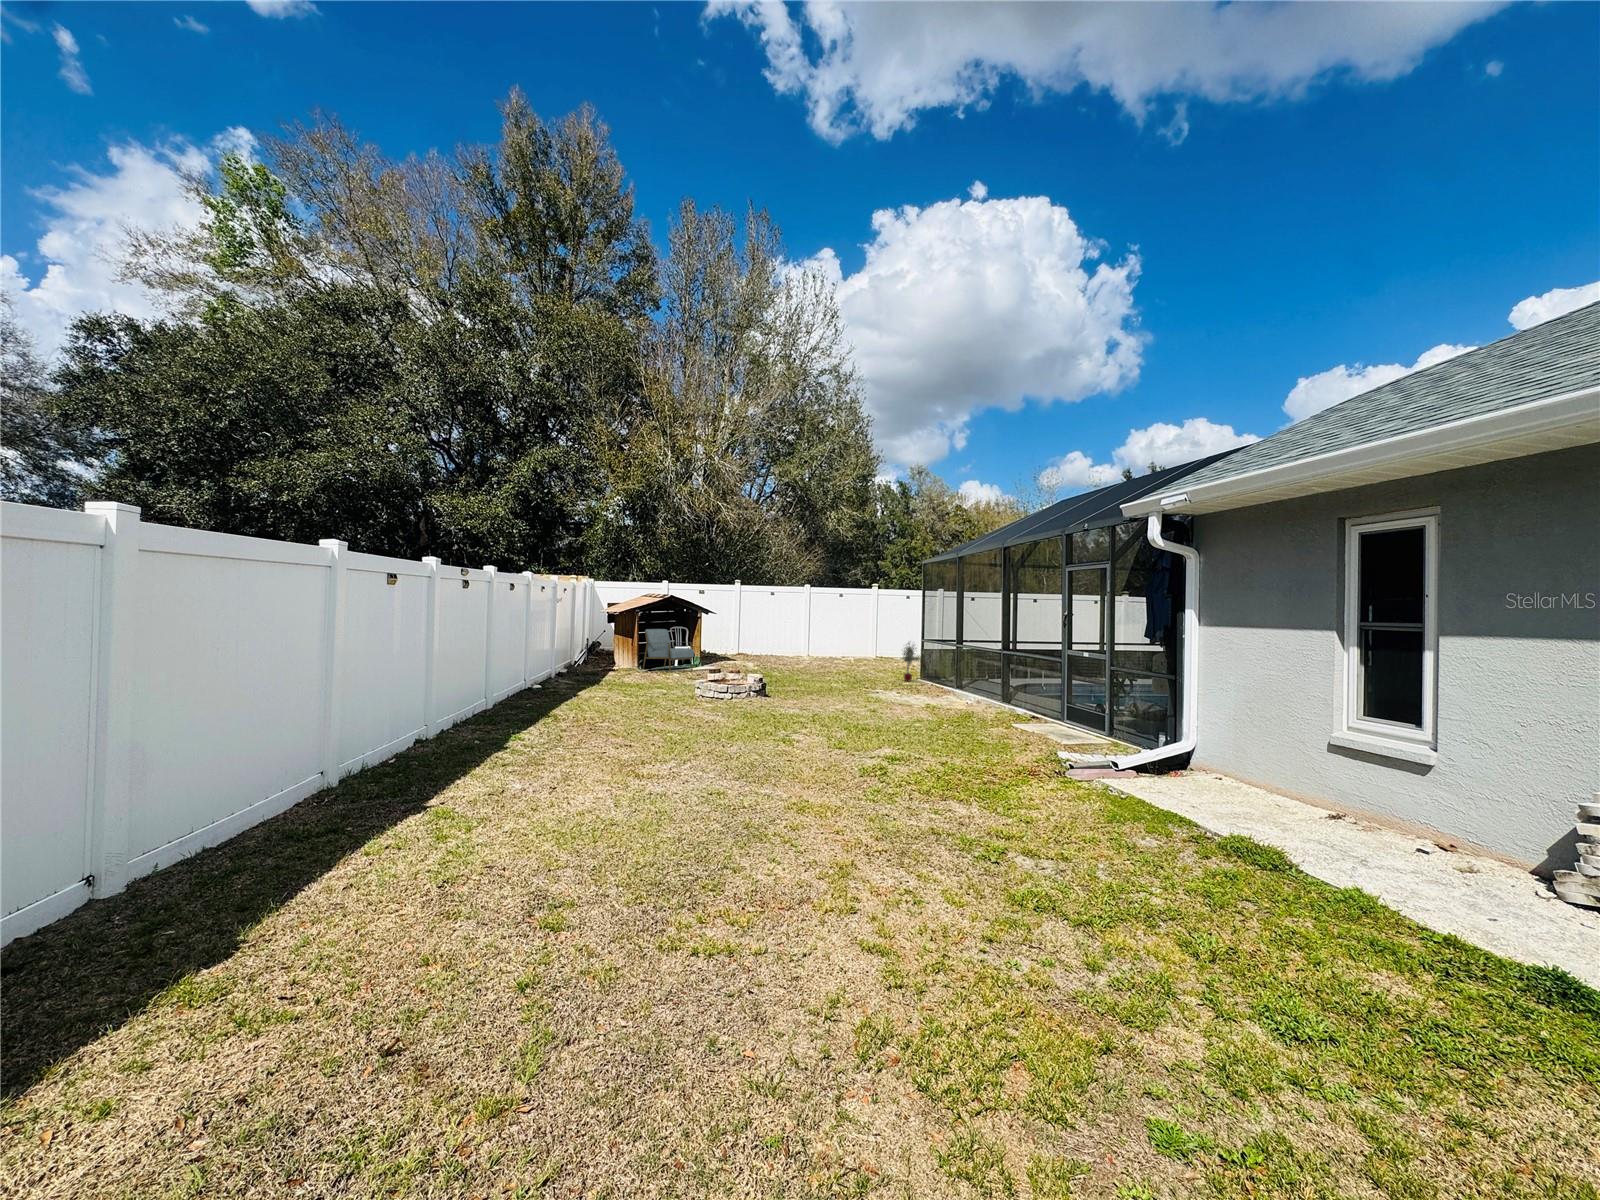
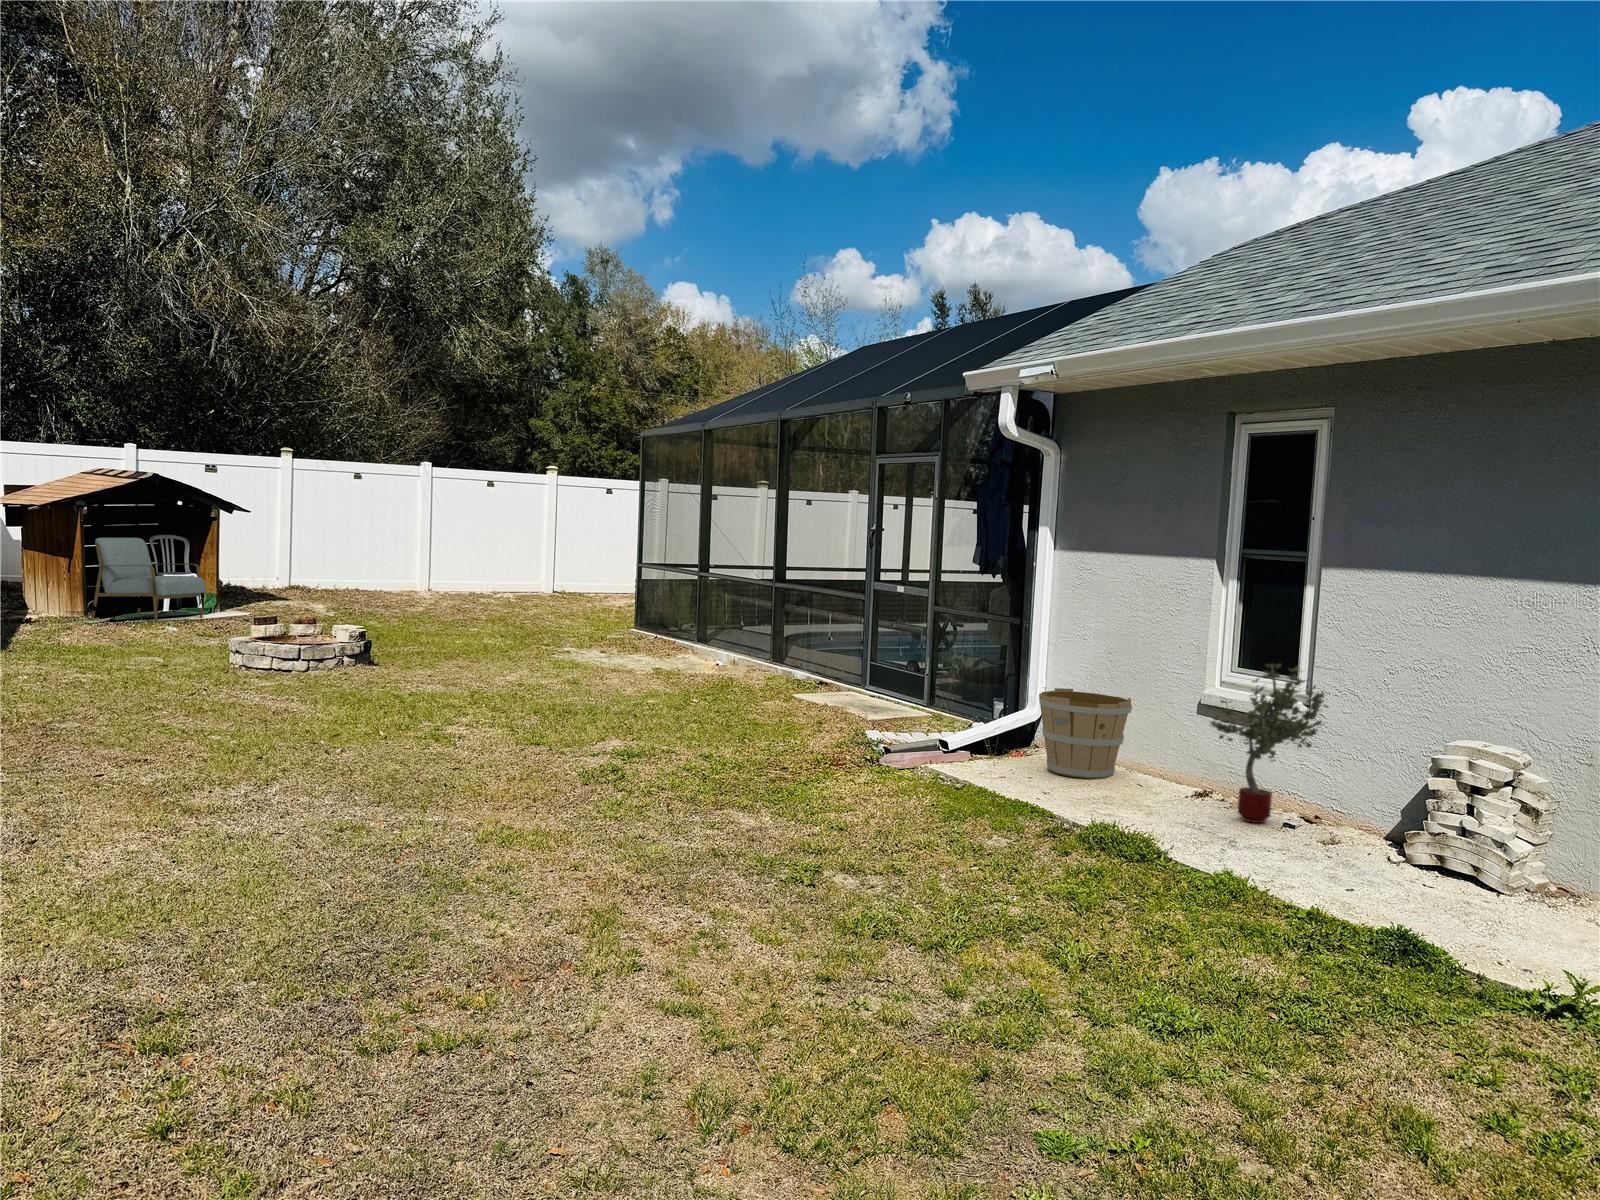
potted tree: present [903,643,922,681] -> present [1211,664,1328,823]
wooden bucket: none [1186,727,1267,797] -> present [1039,688,1132,779]

